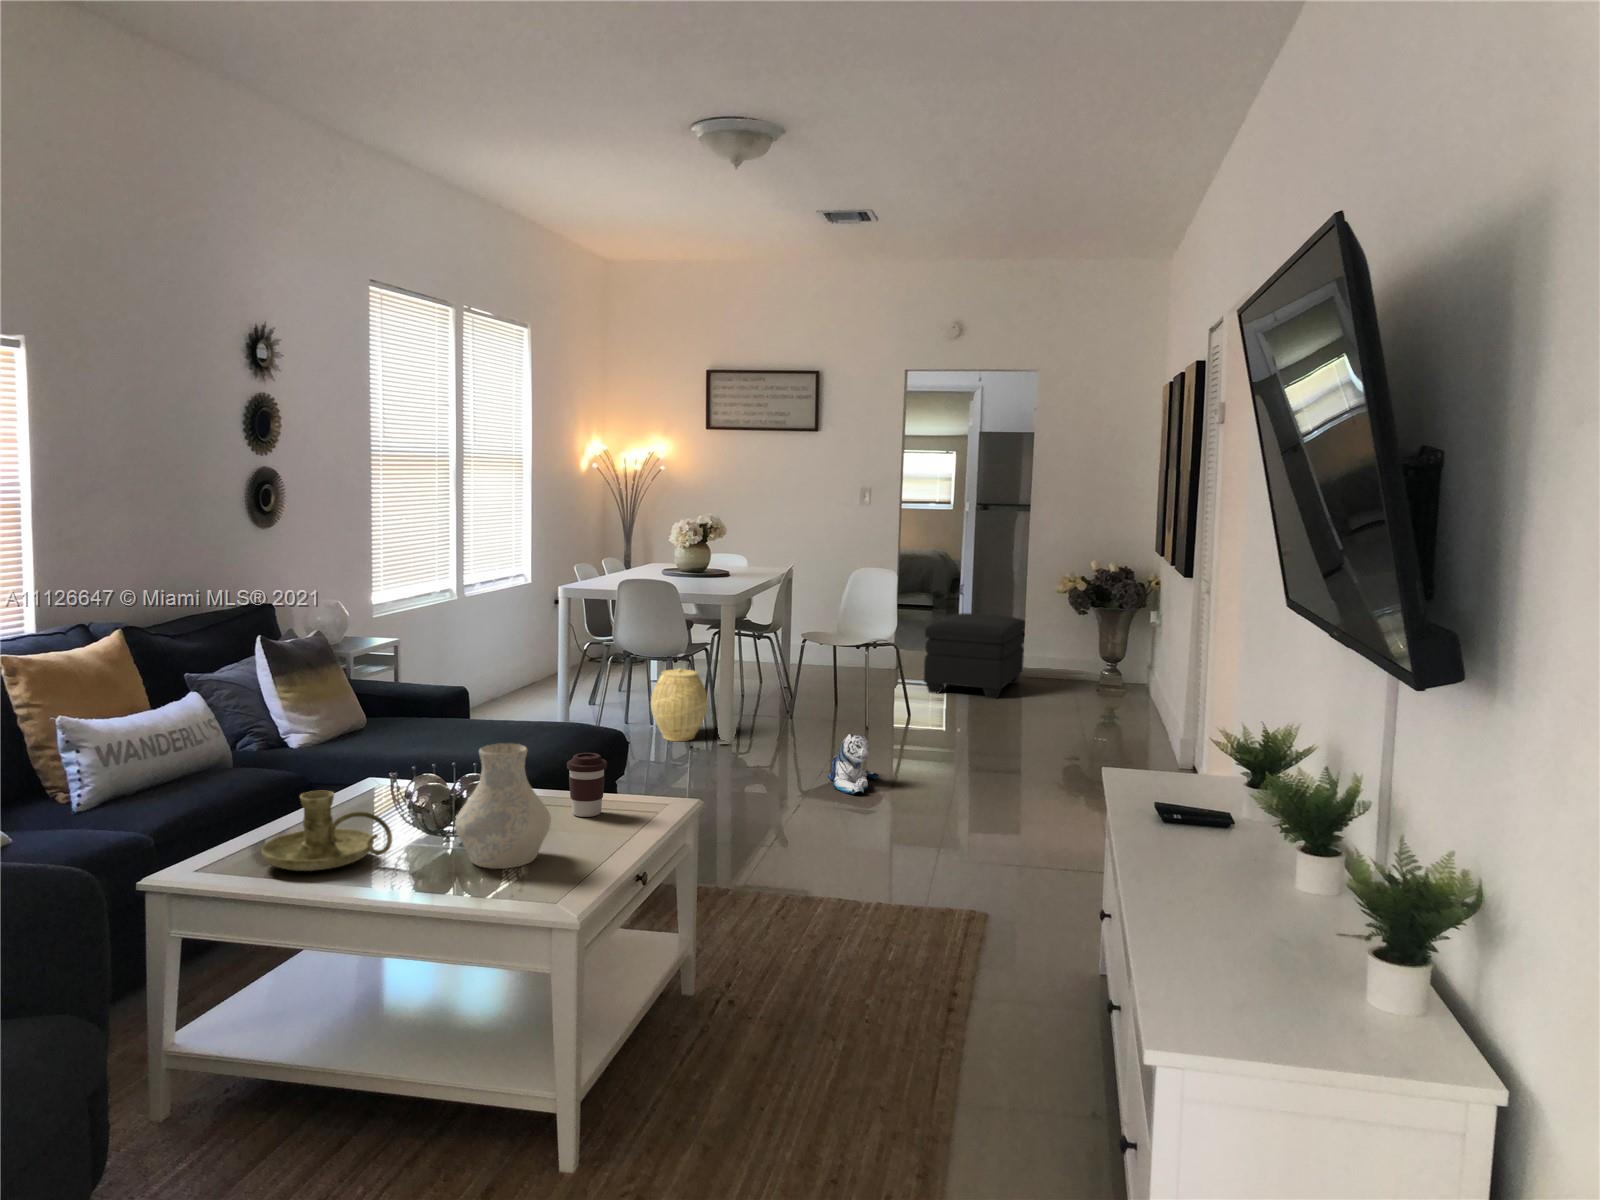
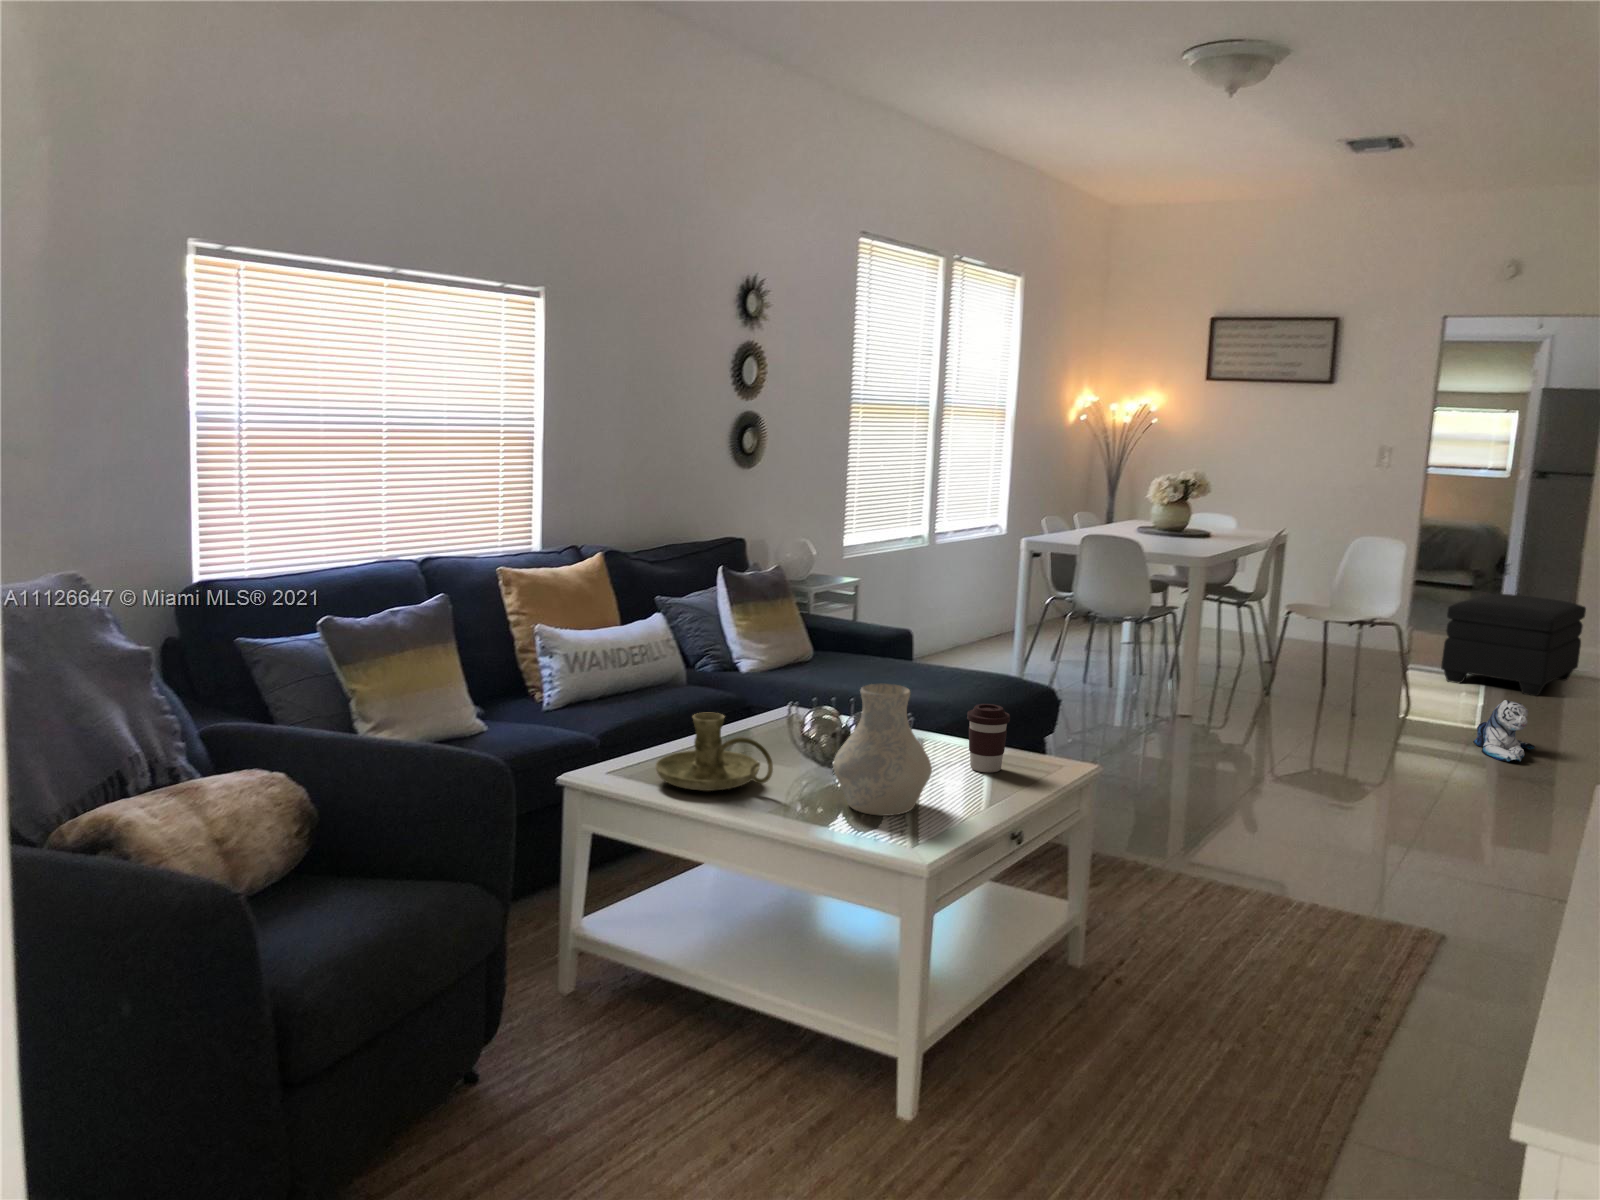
woven basket: present [651,668,708,741] -> none [1111,630,1173,706]
plush toy: present [828,734,879,794] -> present [1473,700,1534,762]

